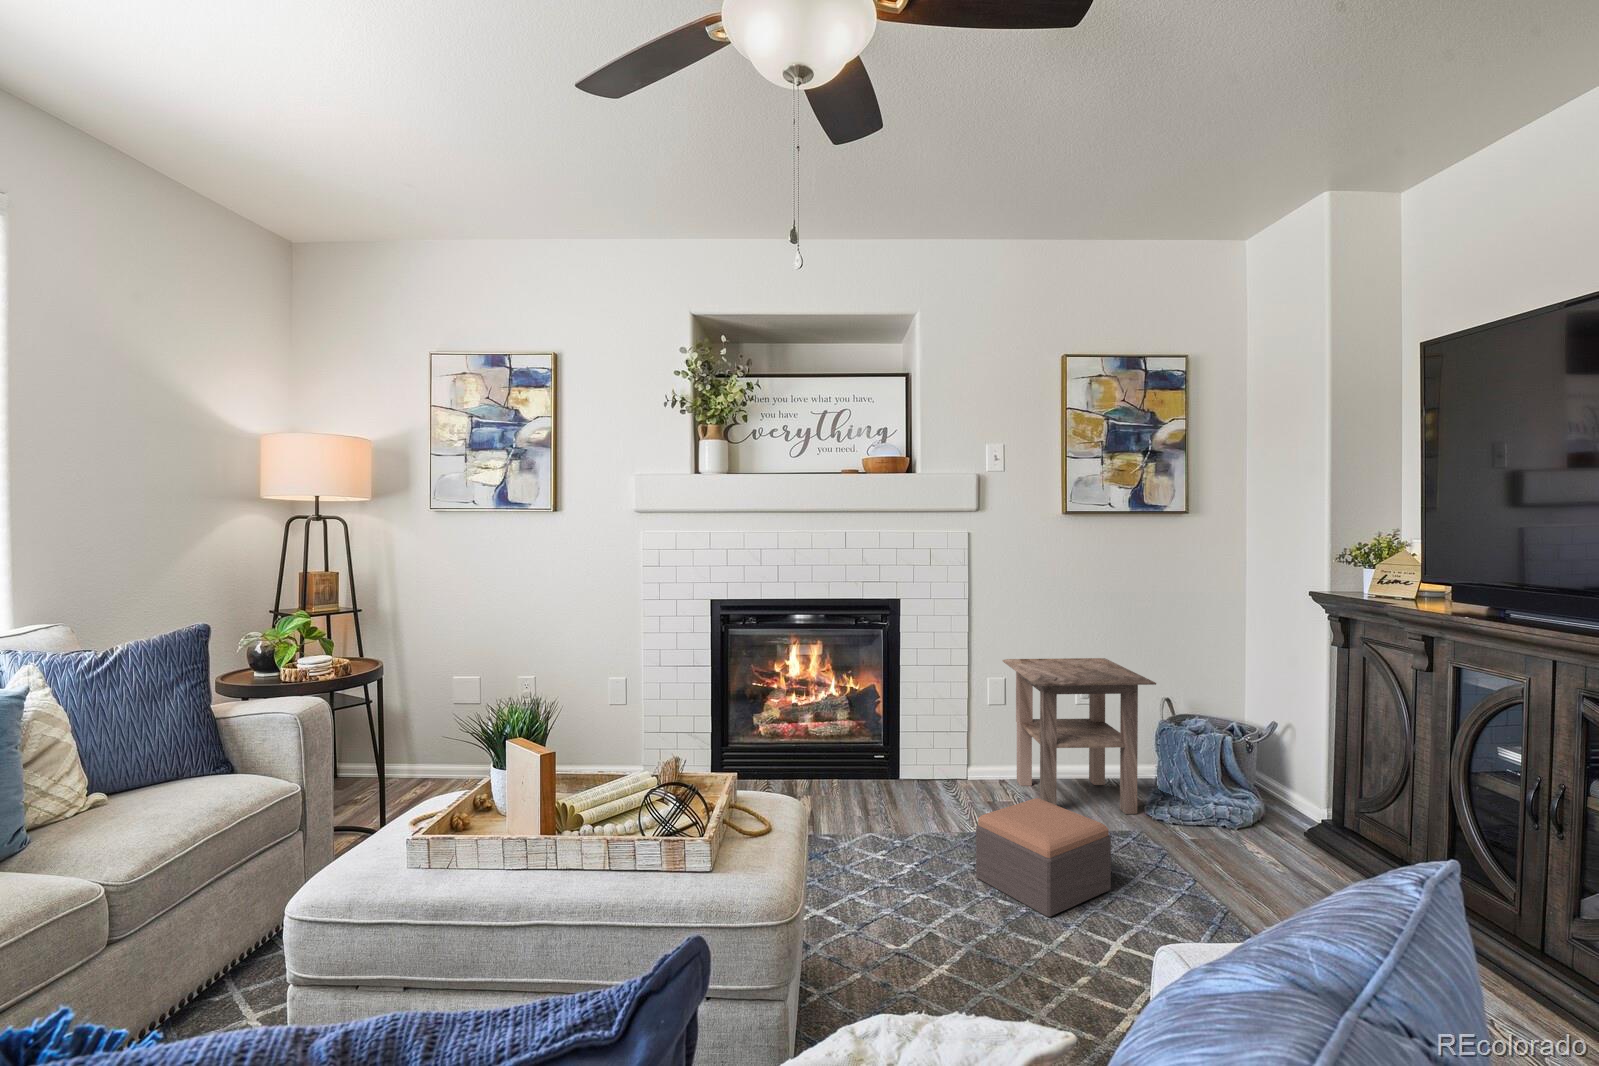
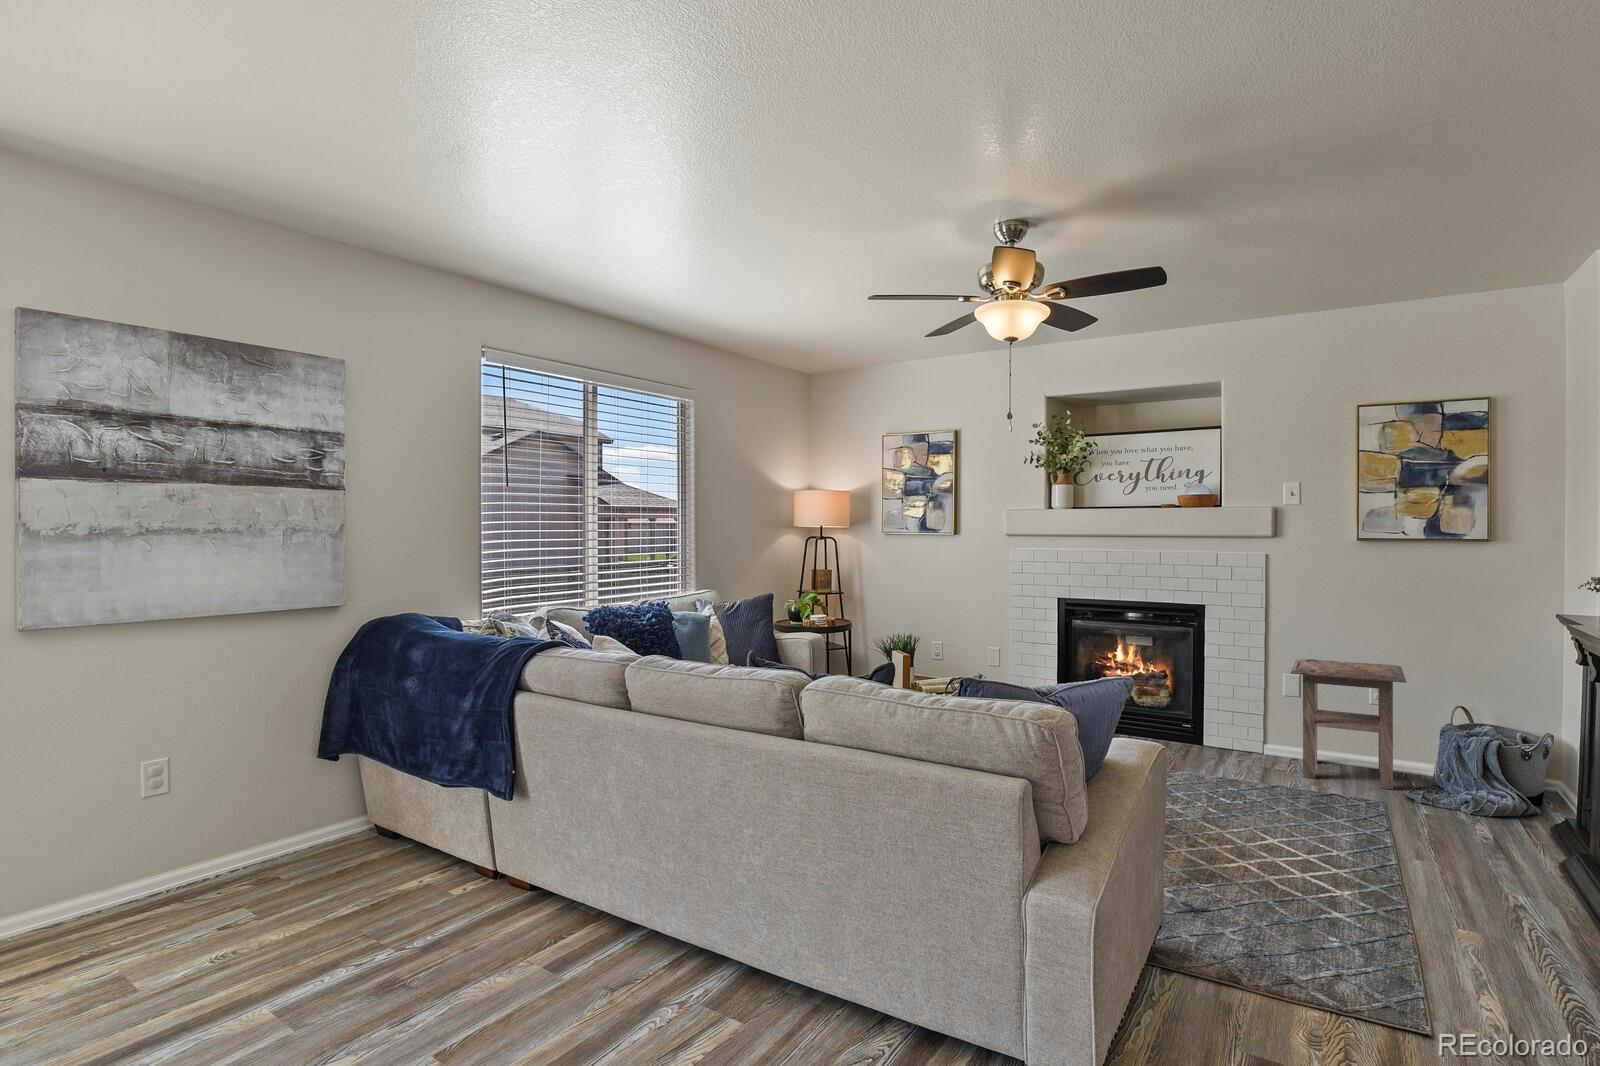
footstool: present [976,798,1111,917] -> none [1202,747,1300,812]

